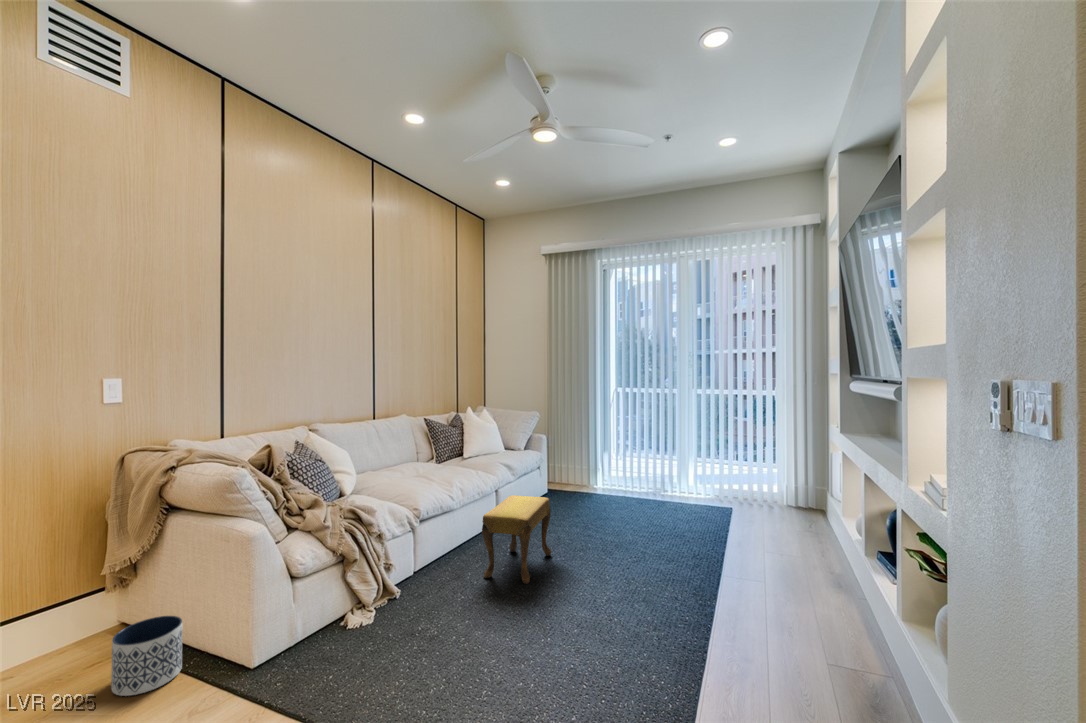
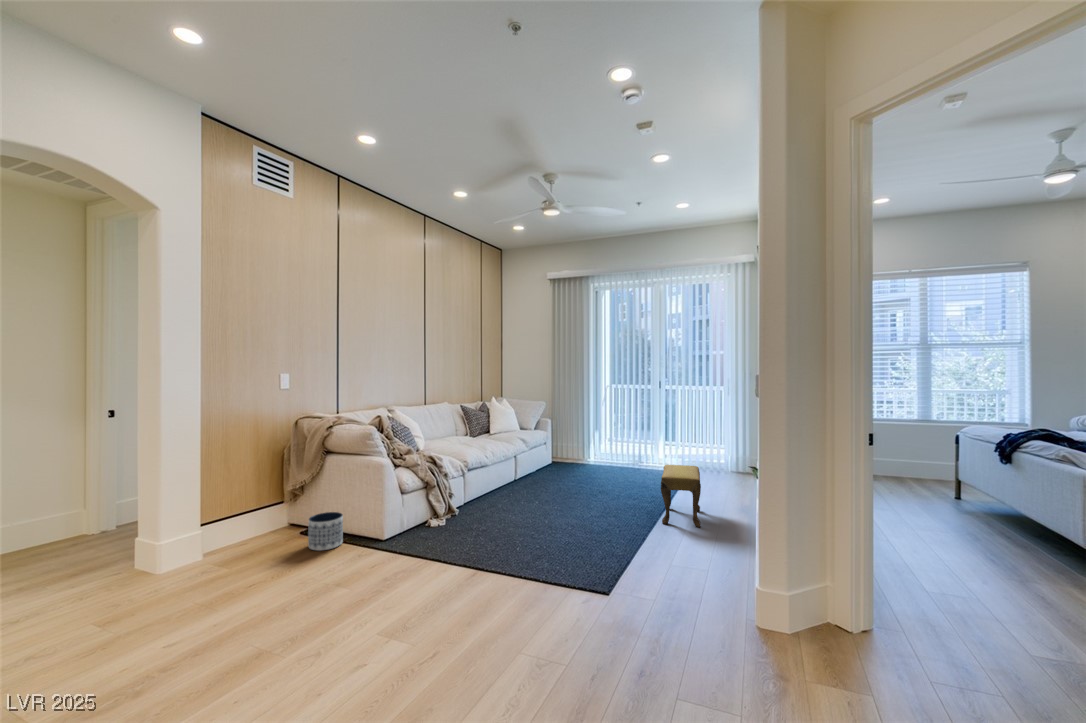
footstool: present [482,495,551,584] -> present [661,465,701,528]

